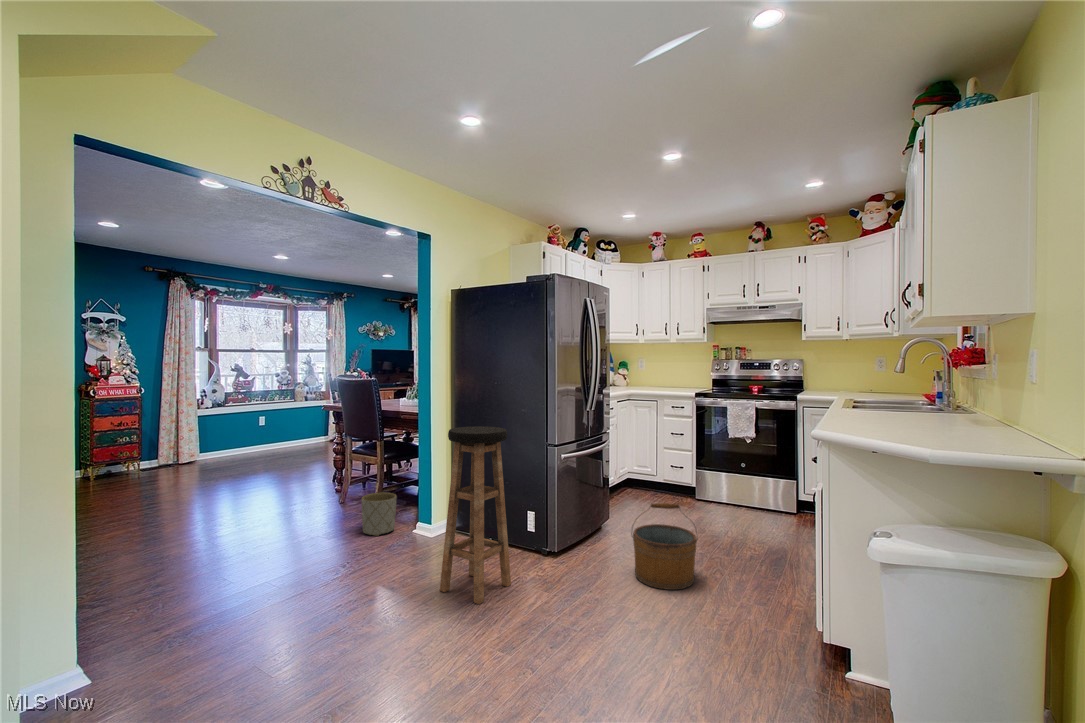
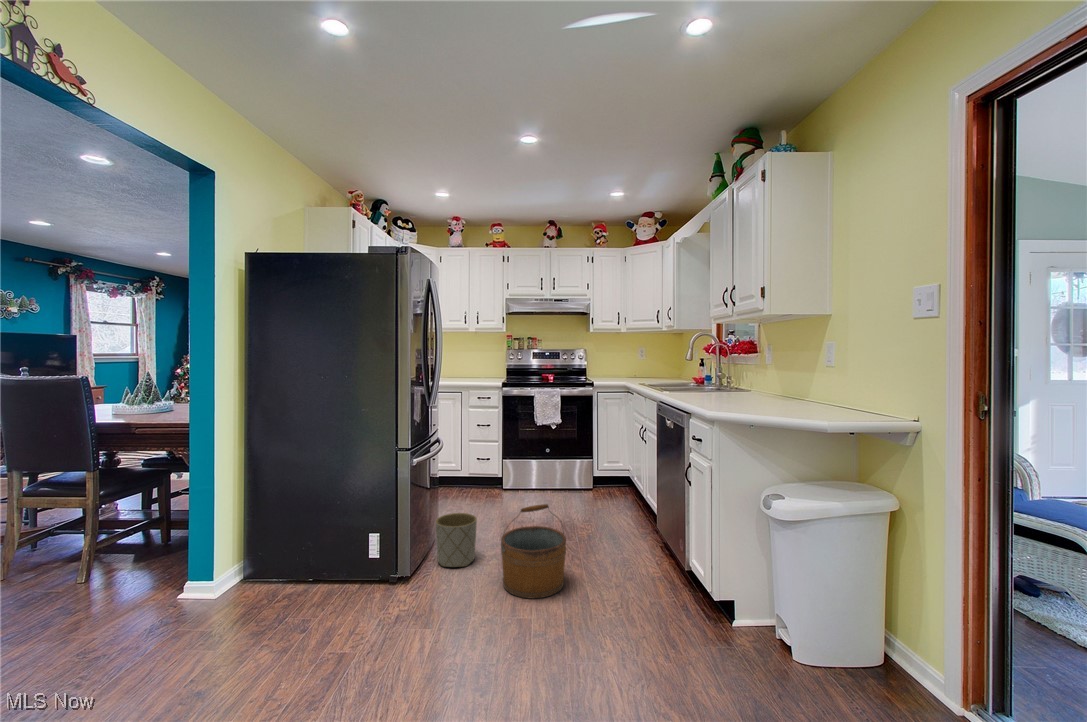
bar stool: present [440,426,511,604] -> none [268,445,371,697]
planter: present [361,493,397,536] -> present [436,513,477,567]

